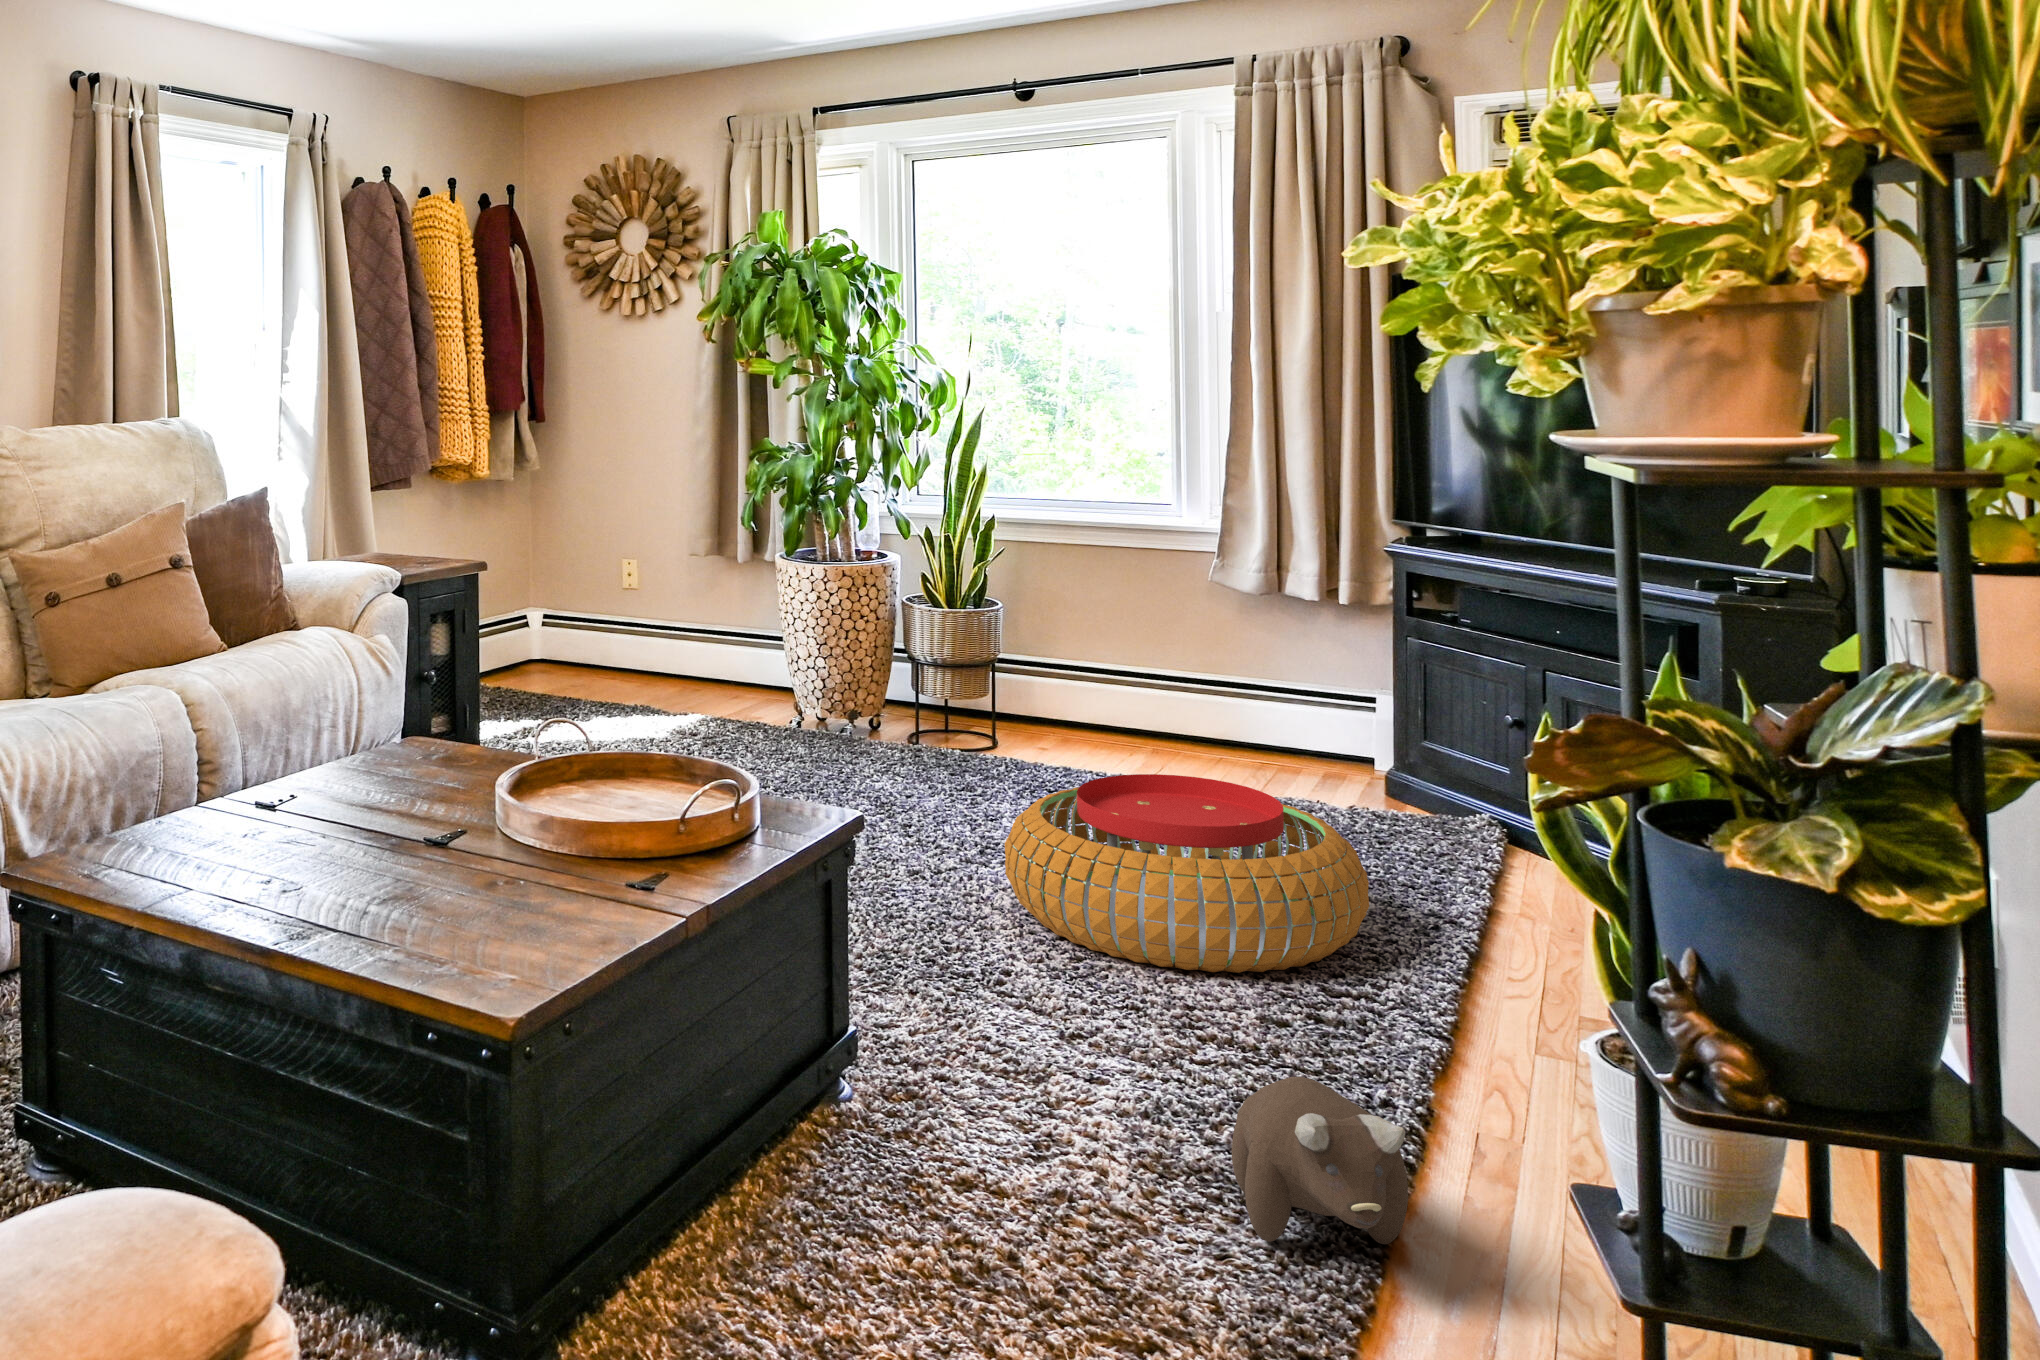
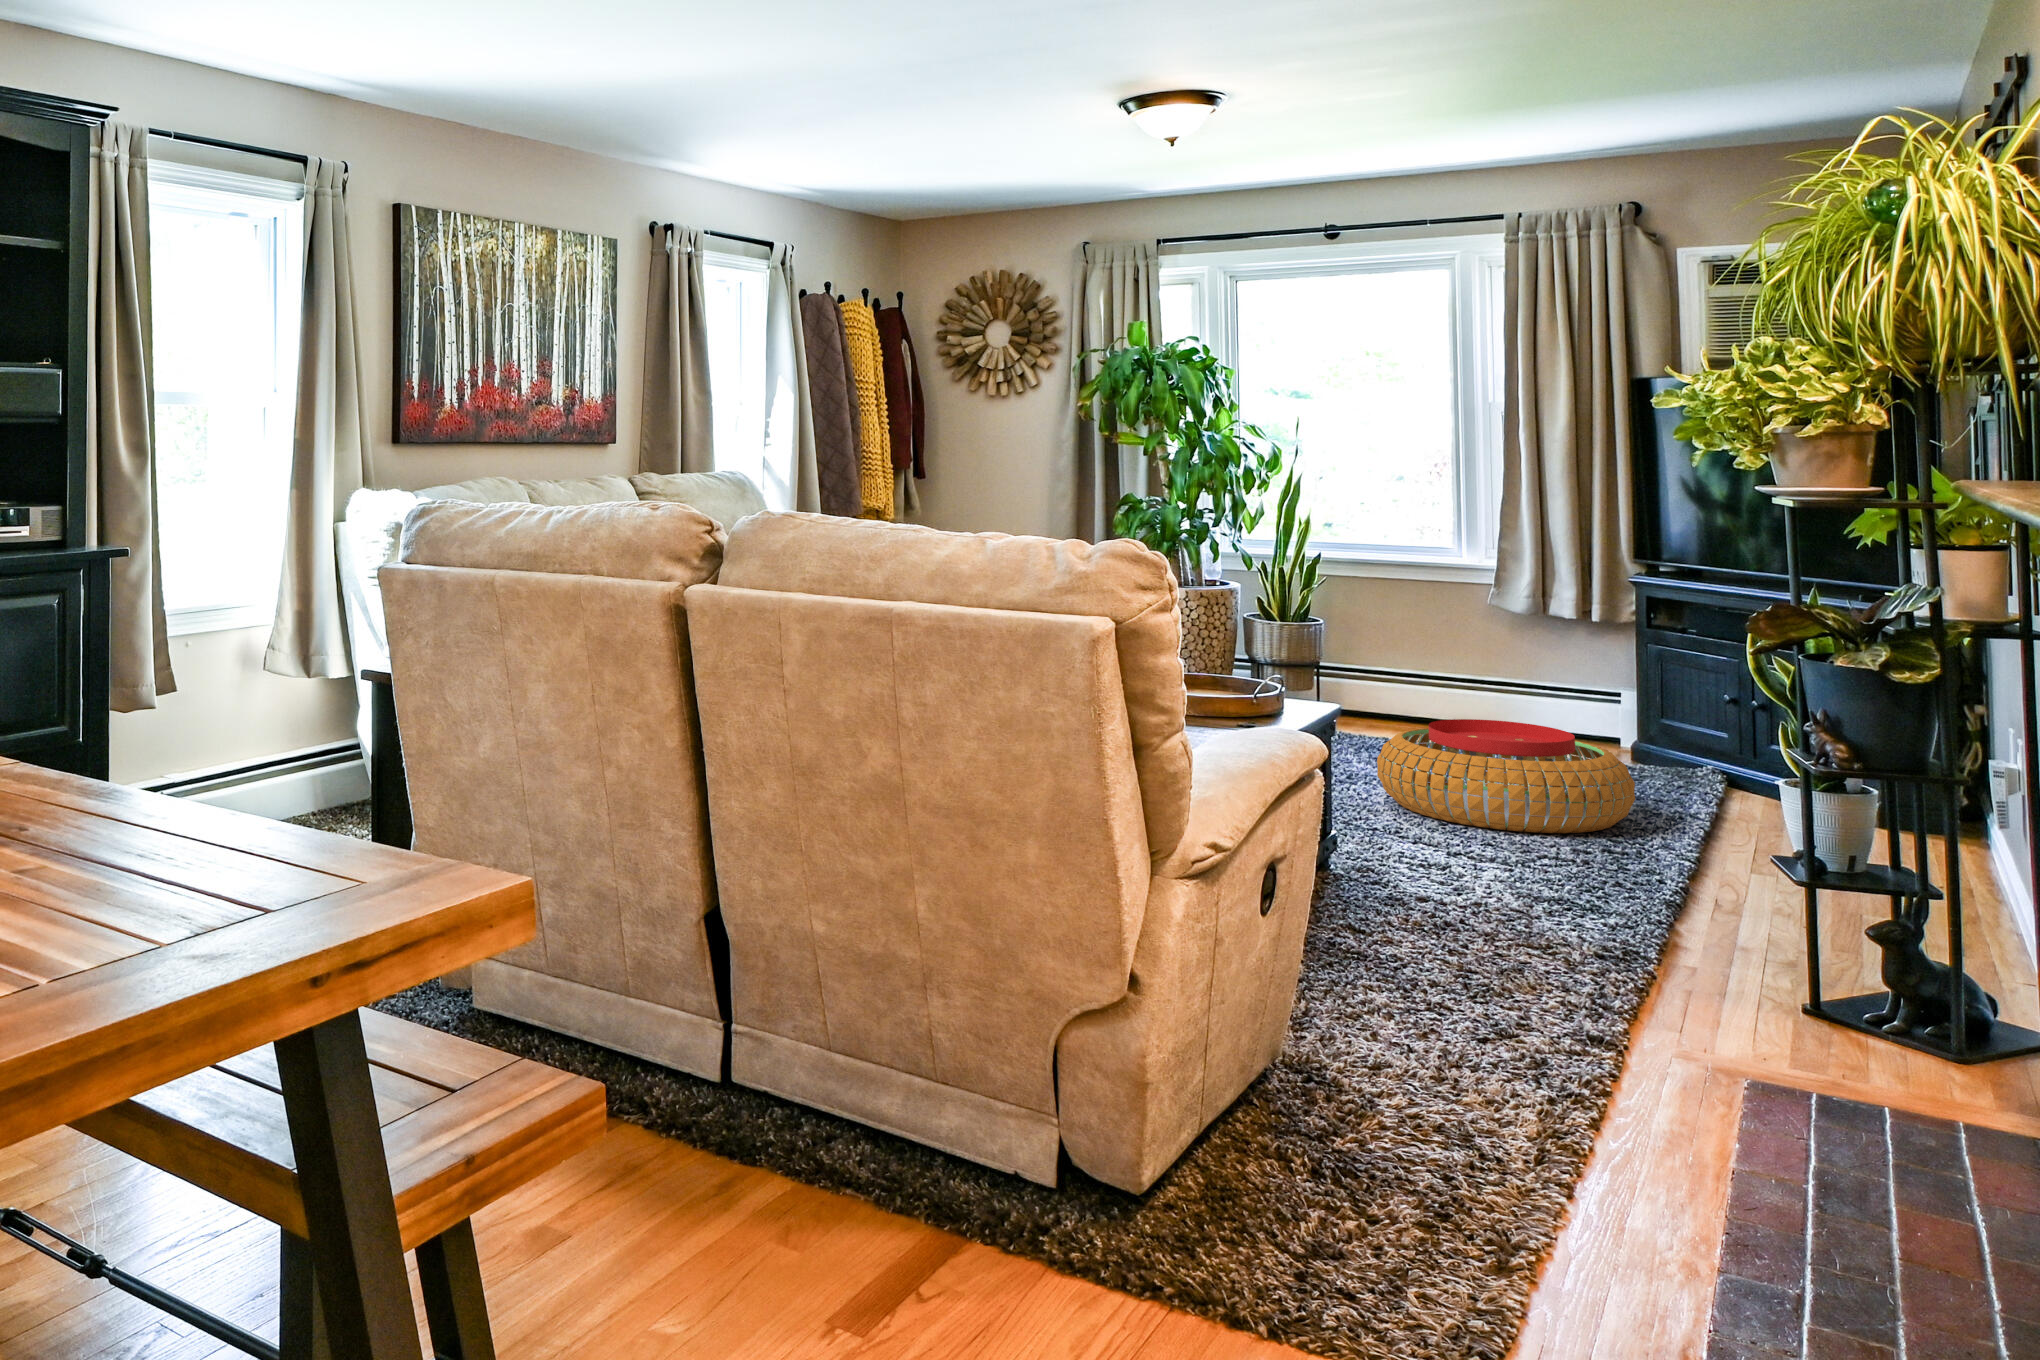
plush toy: present [1232,1077,1408,1244] -> none [1574,840,1679,925]

